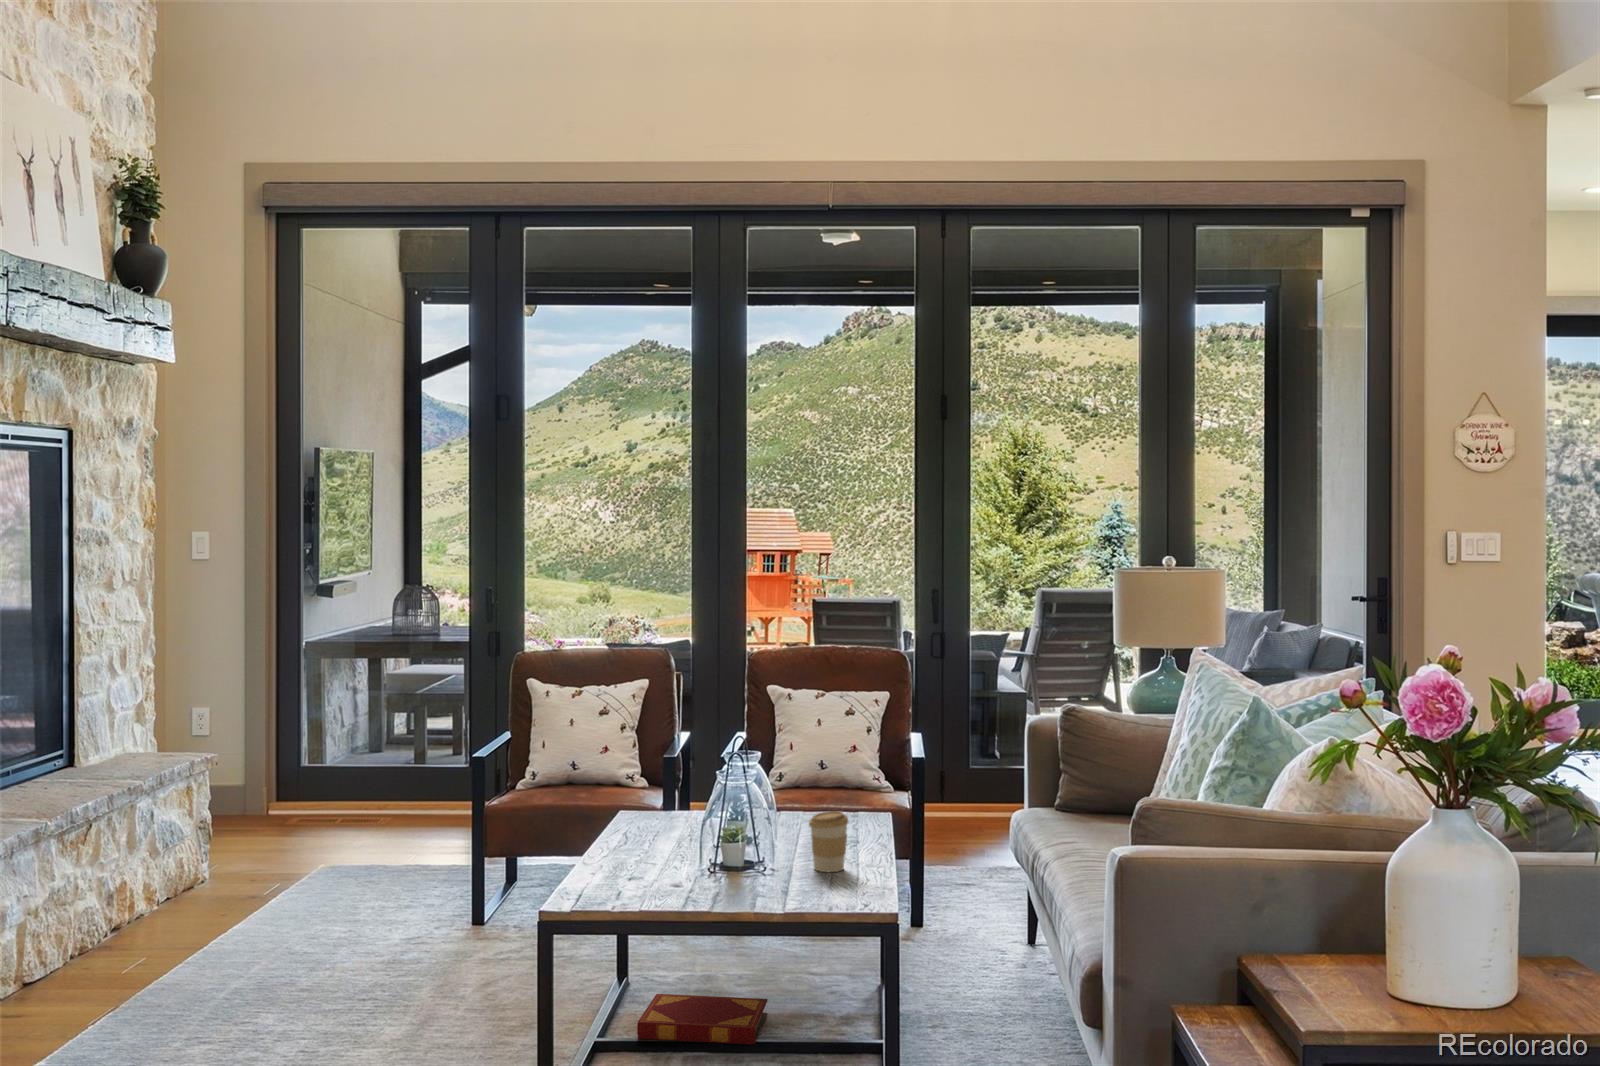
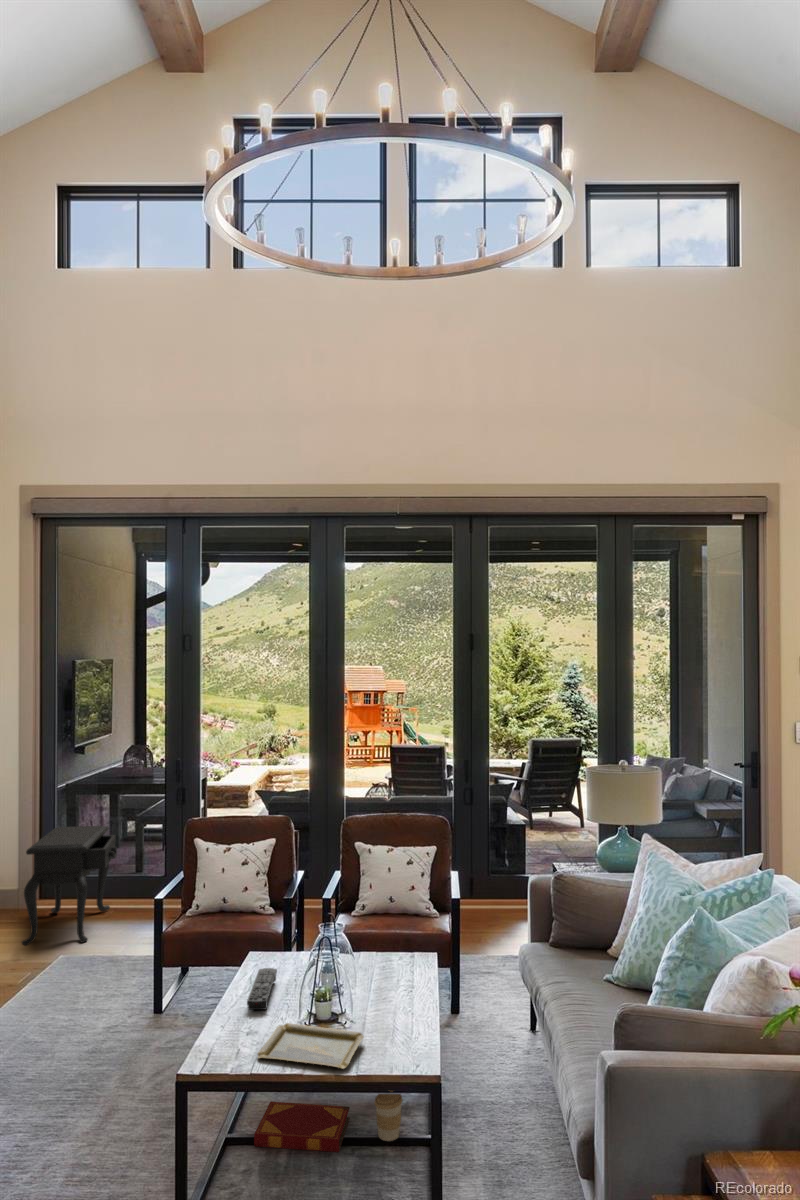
side table: none [271,686,405,848] -> present [22,826,117,946]
coffee cup: present [809,811,848,872] -> present [375,1091,403,1141]
remote control: none [625,820,663,861] -> present [247,968,277,1010]
tray: none [646,867,791,906] -> present [258,1023,364,1069]

